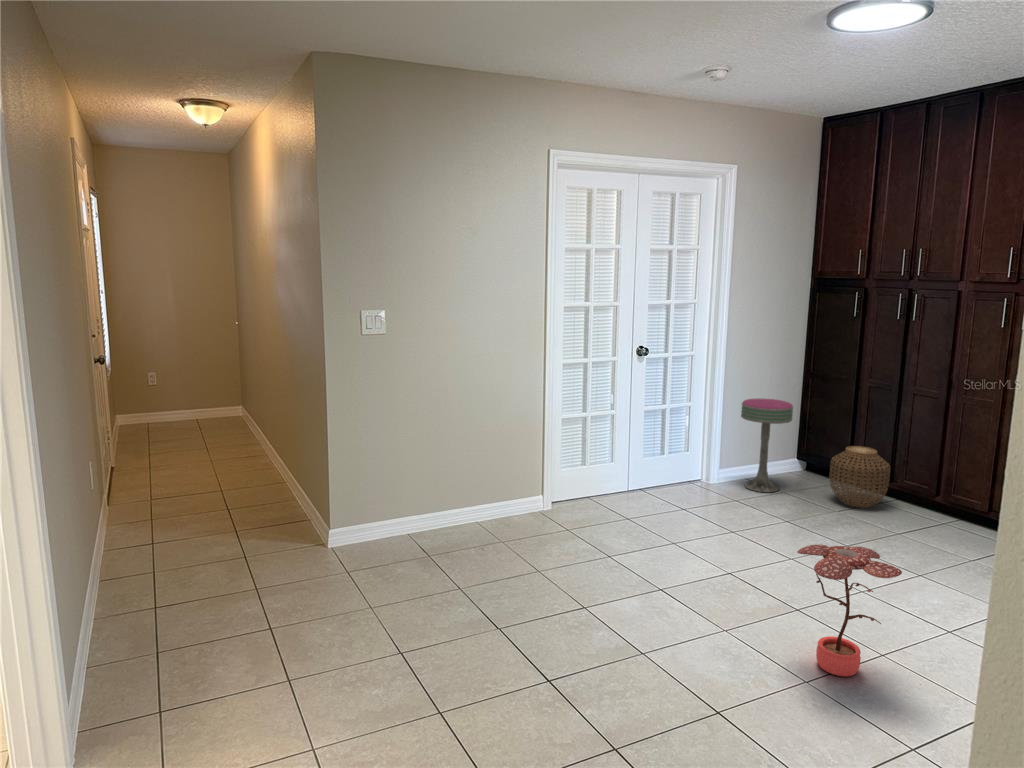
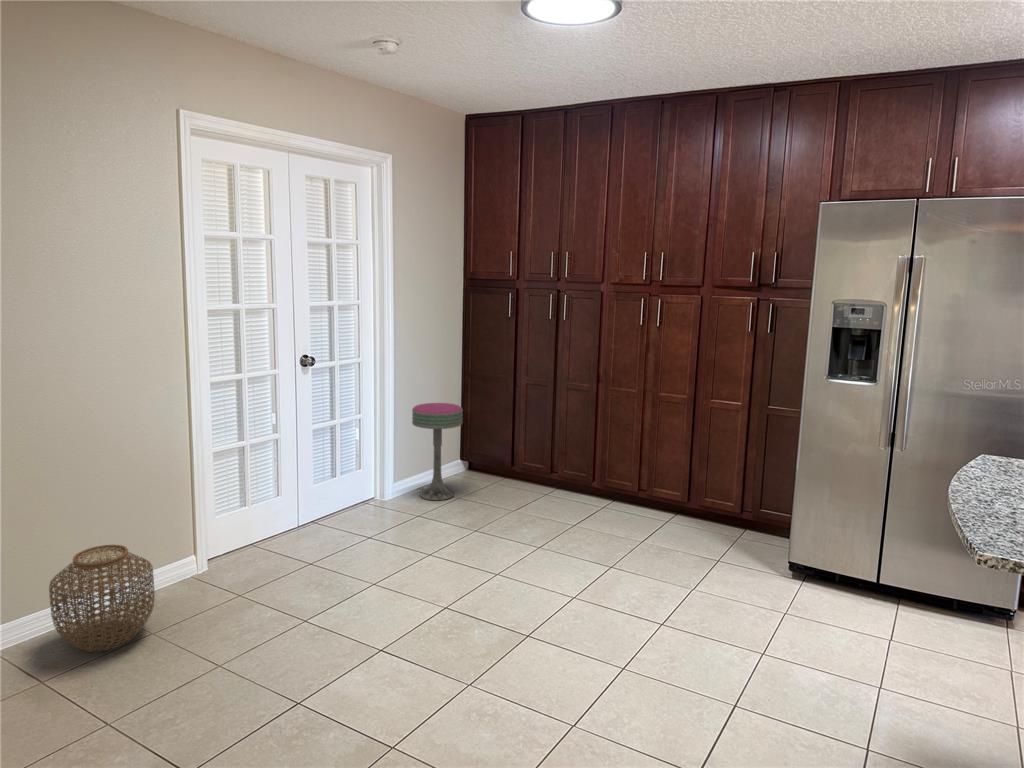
woven basket: present [829,446,890,508] -> present [49,545,154,652]
potted plant: present [797,544,902,677] -> none [548,556,653,700]

